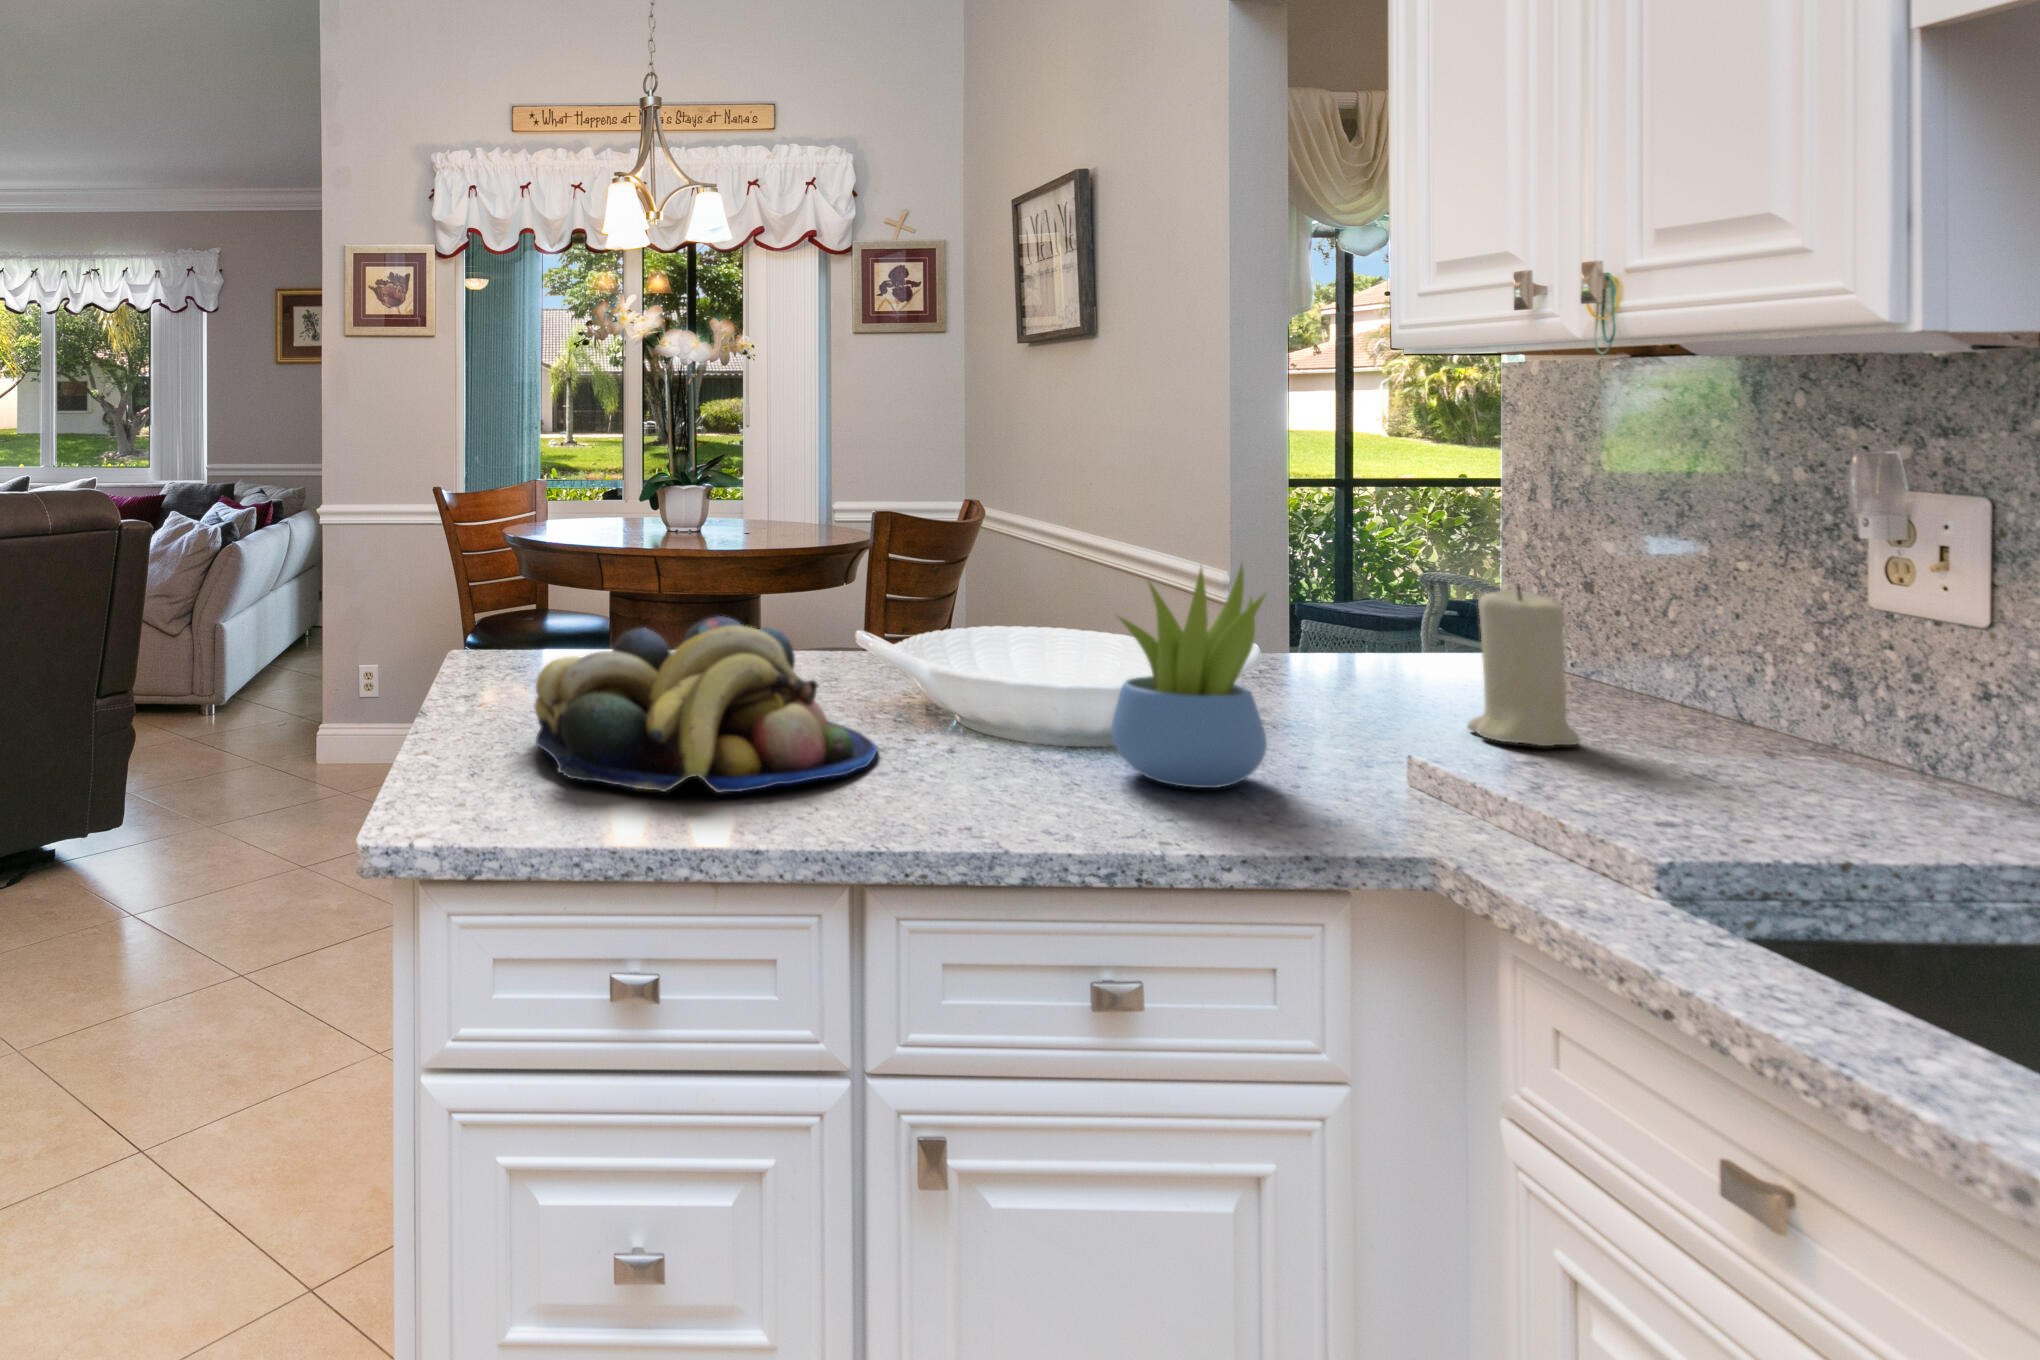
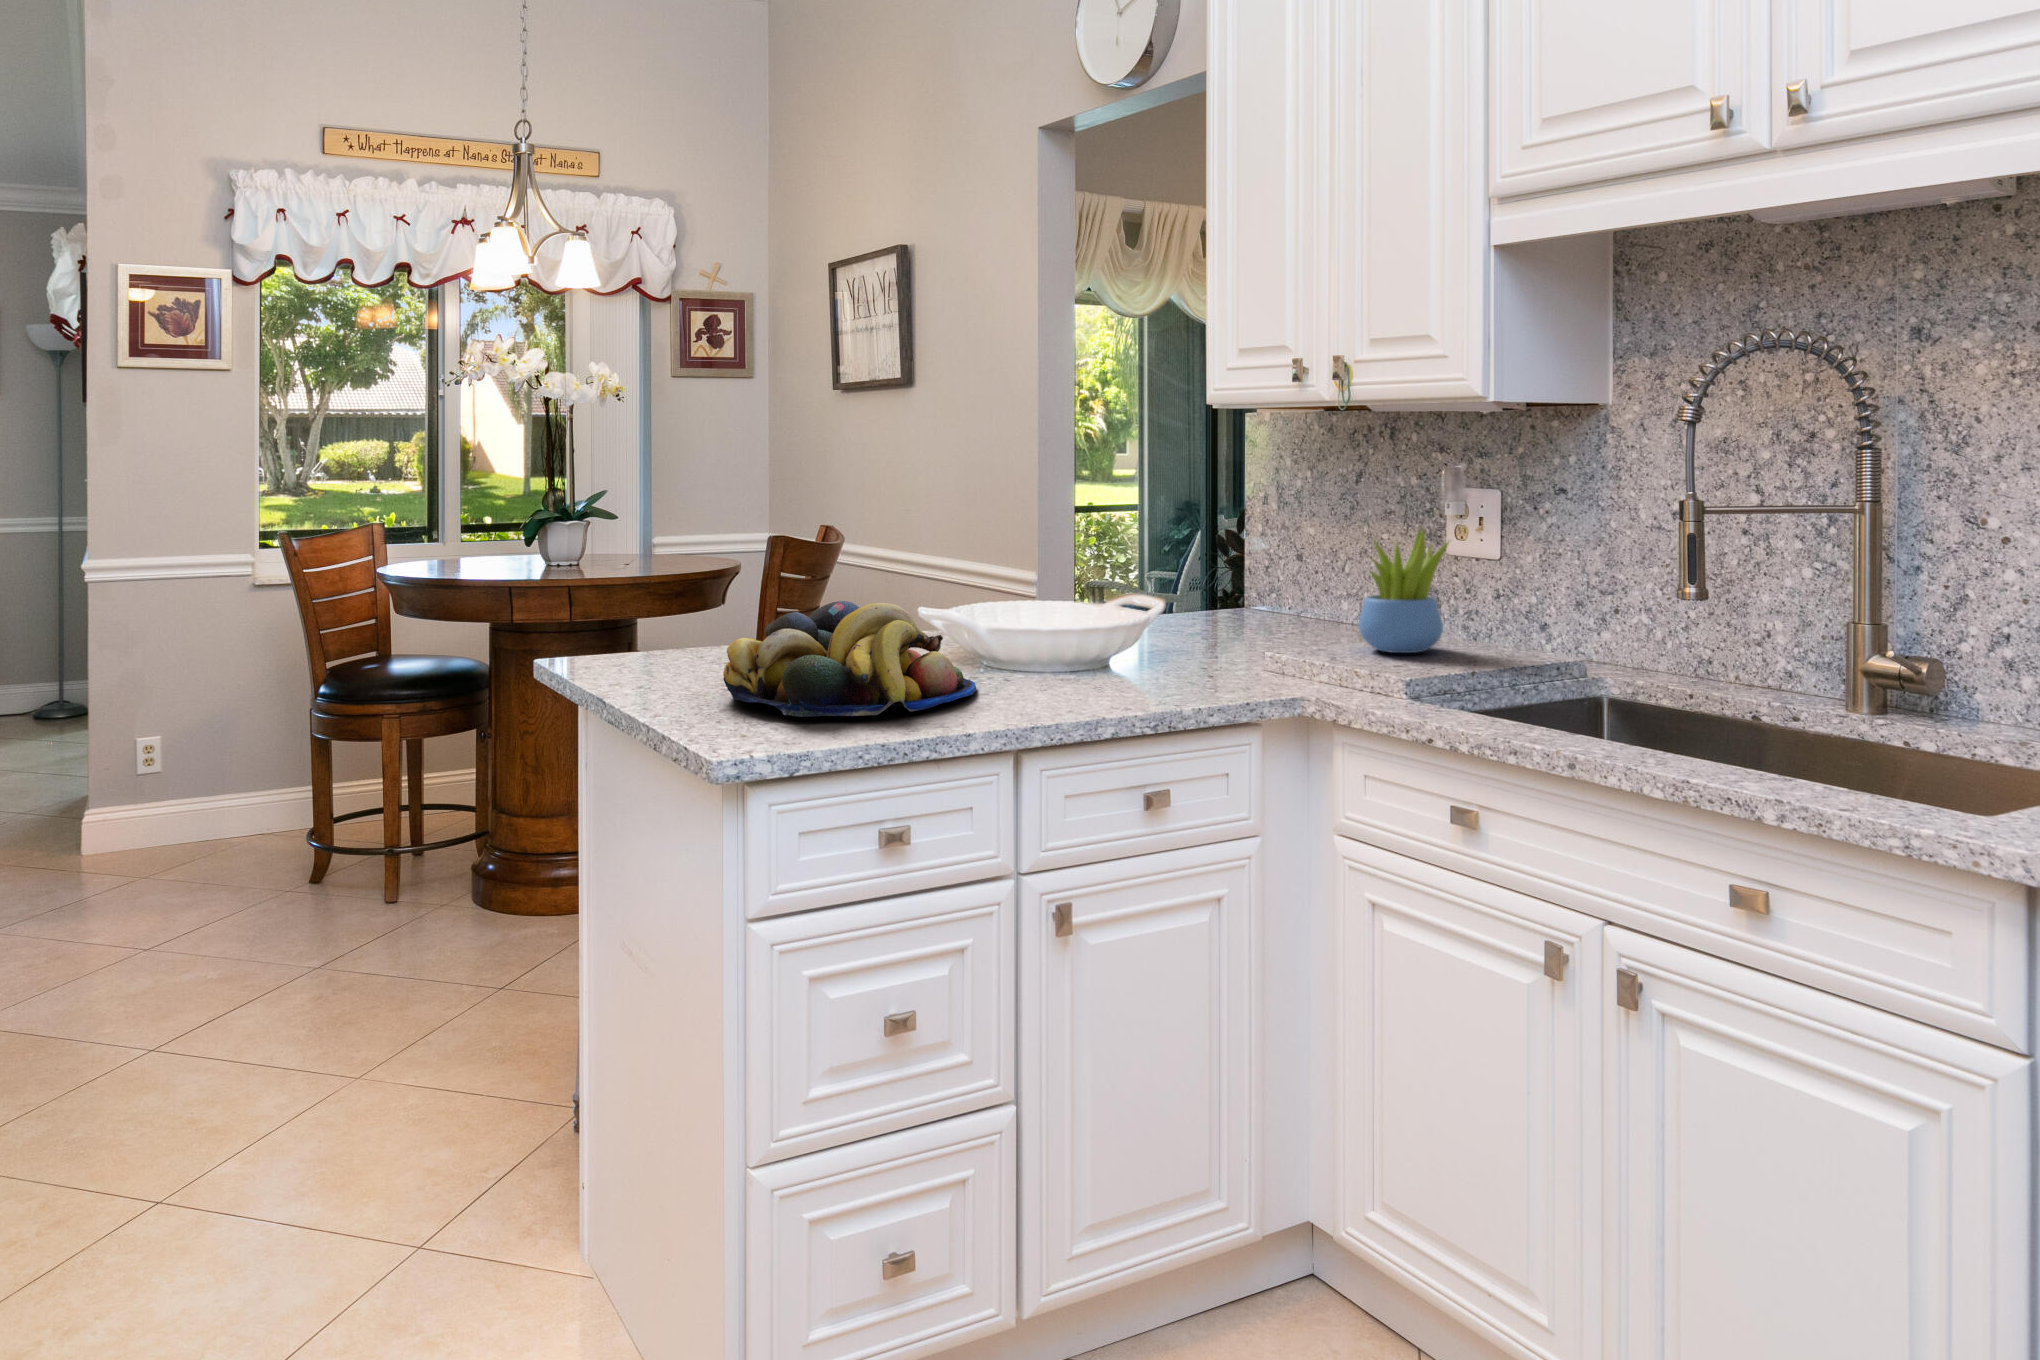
succulent plant: present [1111,565,1267,788] -> present [1359,529,1449,653]
candle: present [1467,586,1580,746] -> none [1267,550,1325,641]

